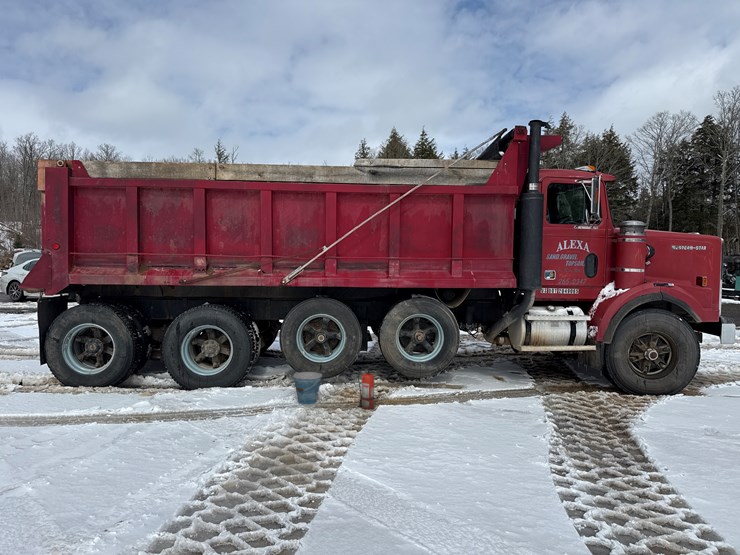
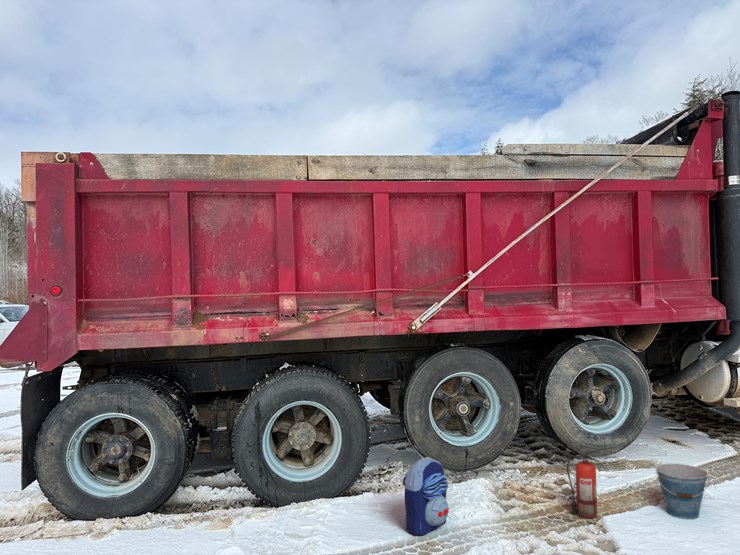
backpack: none [245,362,277,409] -> present [403,457,449,535]
bucket: present [293,372,322,405] -> present [656,464,709,519]

